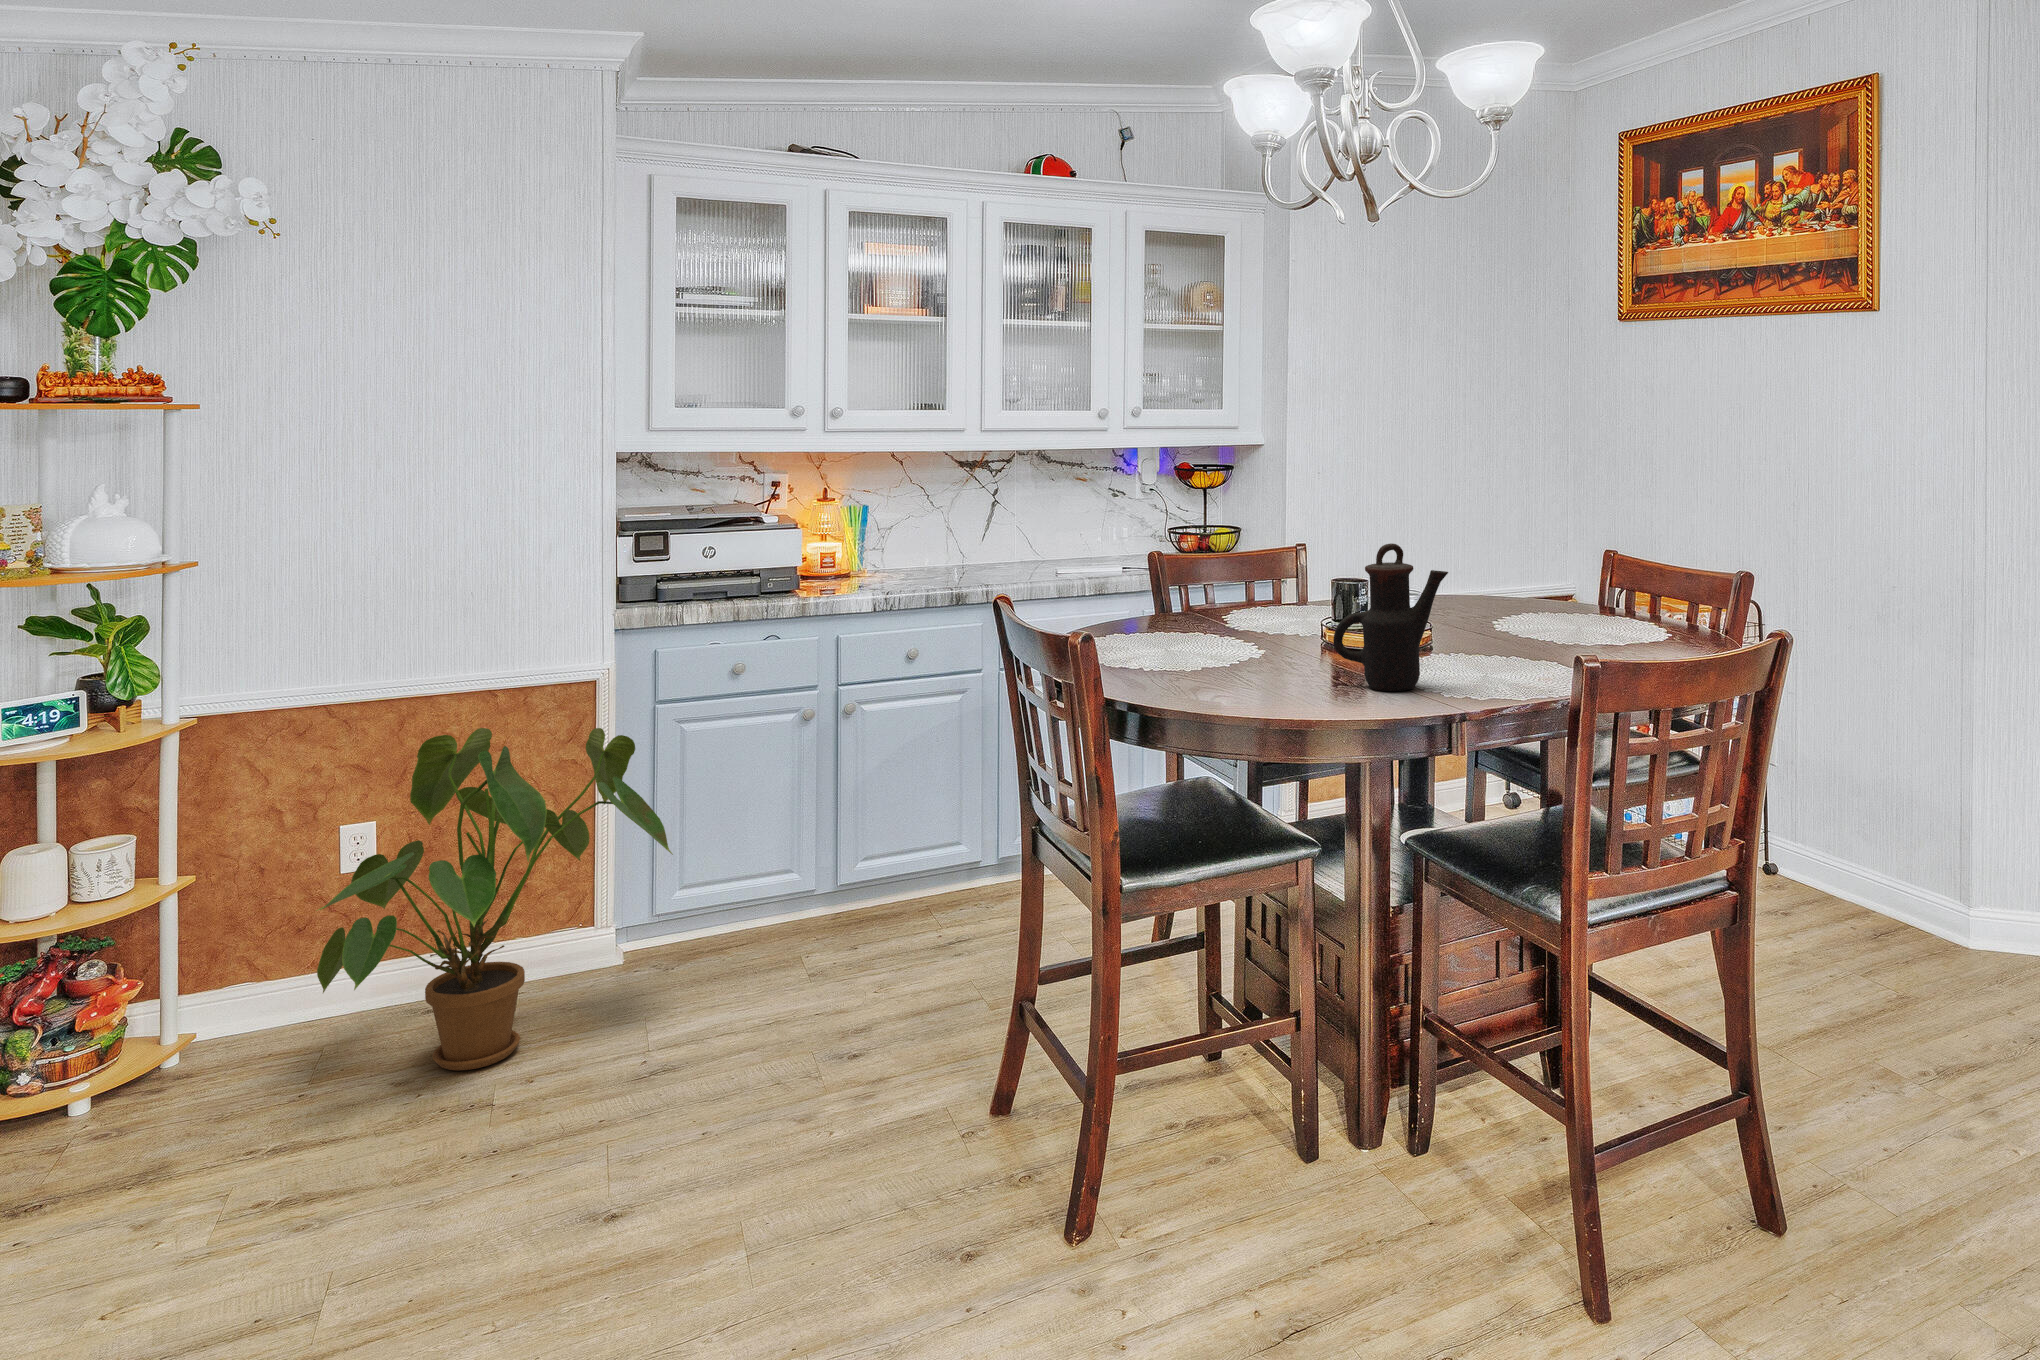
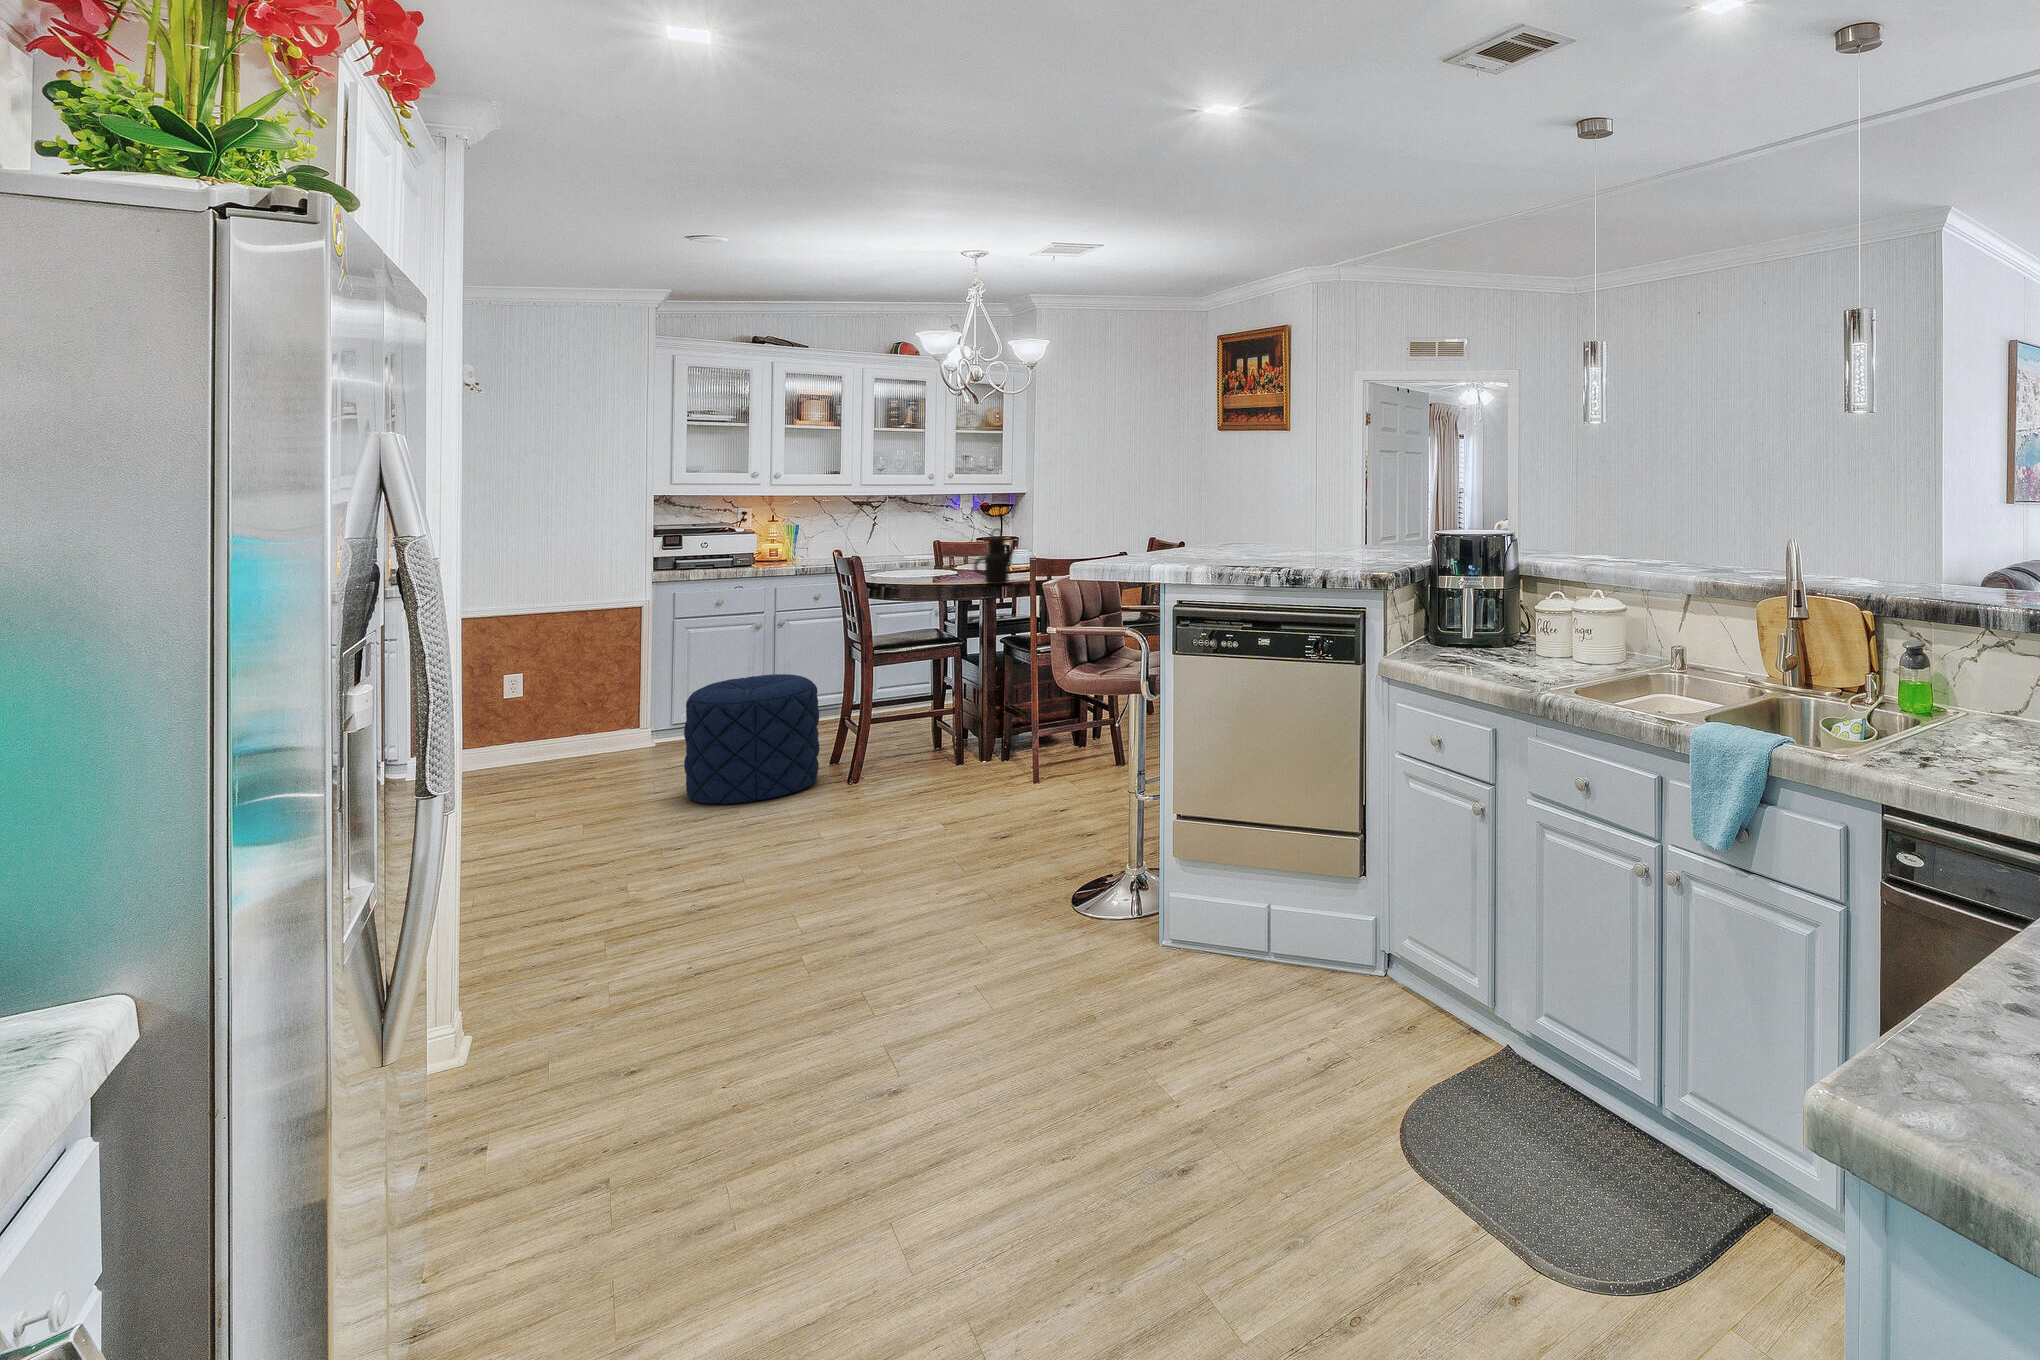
house plant: present [316,728,673,1071] -> none [498,627,682,775]
pouf: none [686,882,977,1253] -> present [684,674,819,804]

